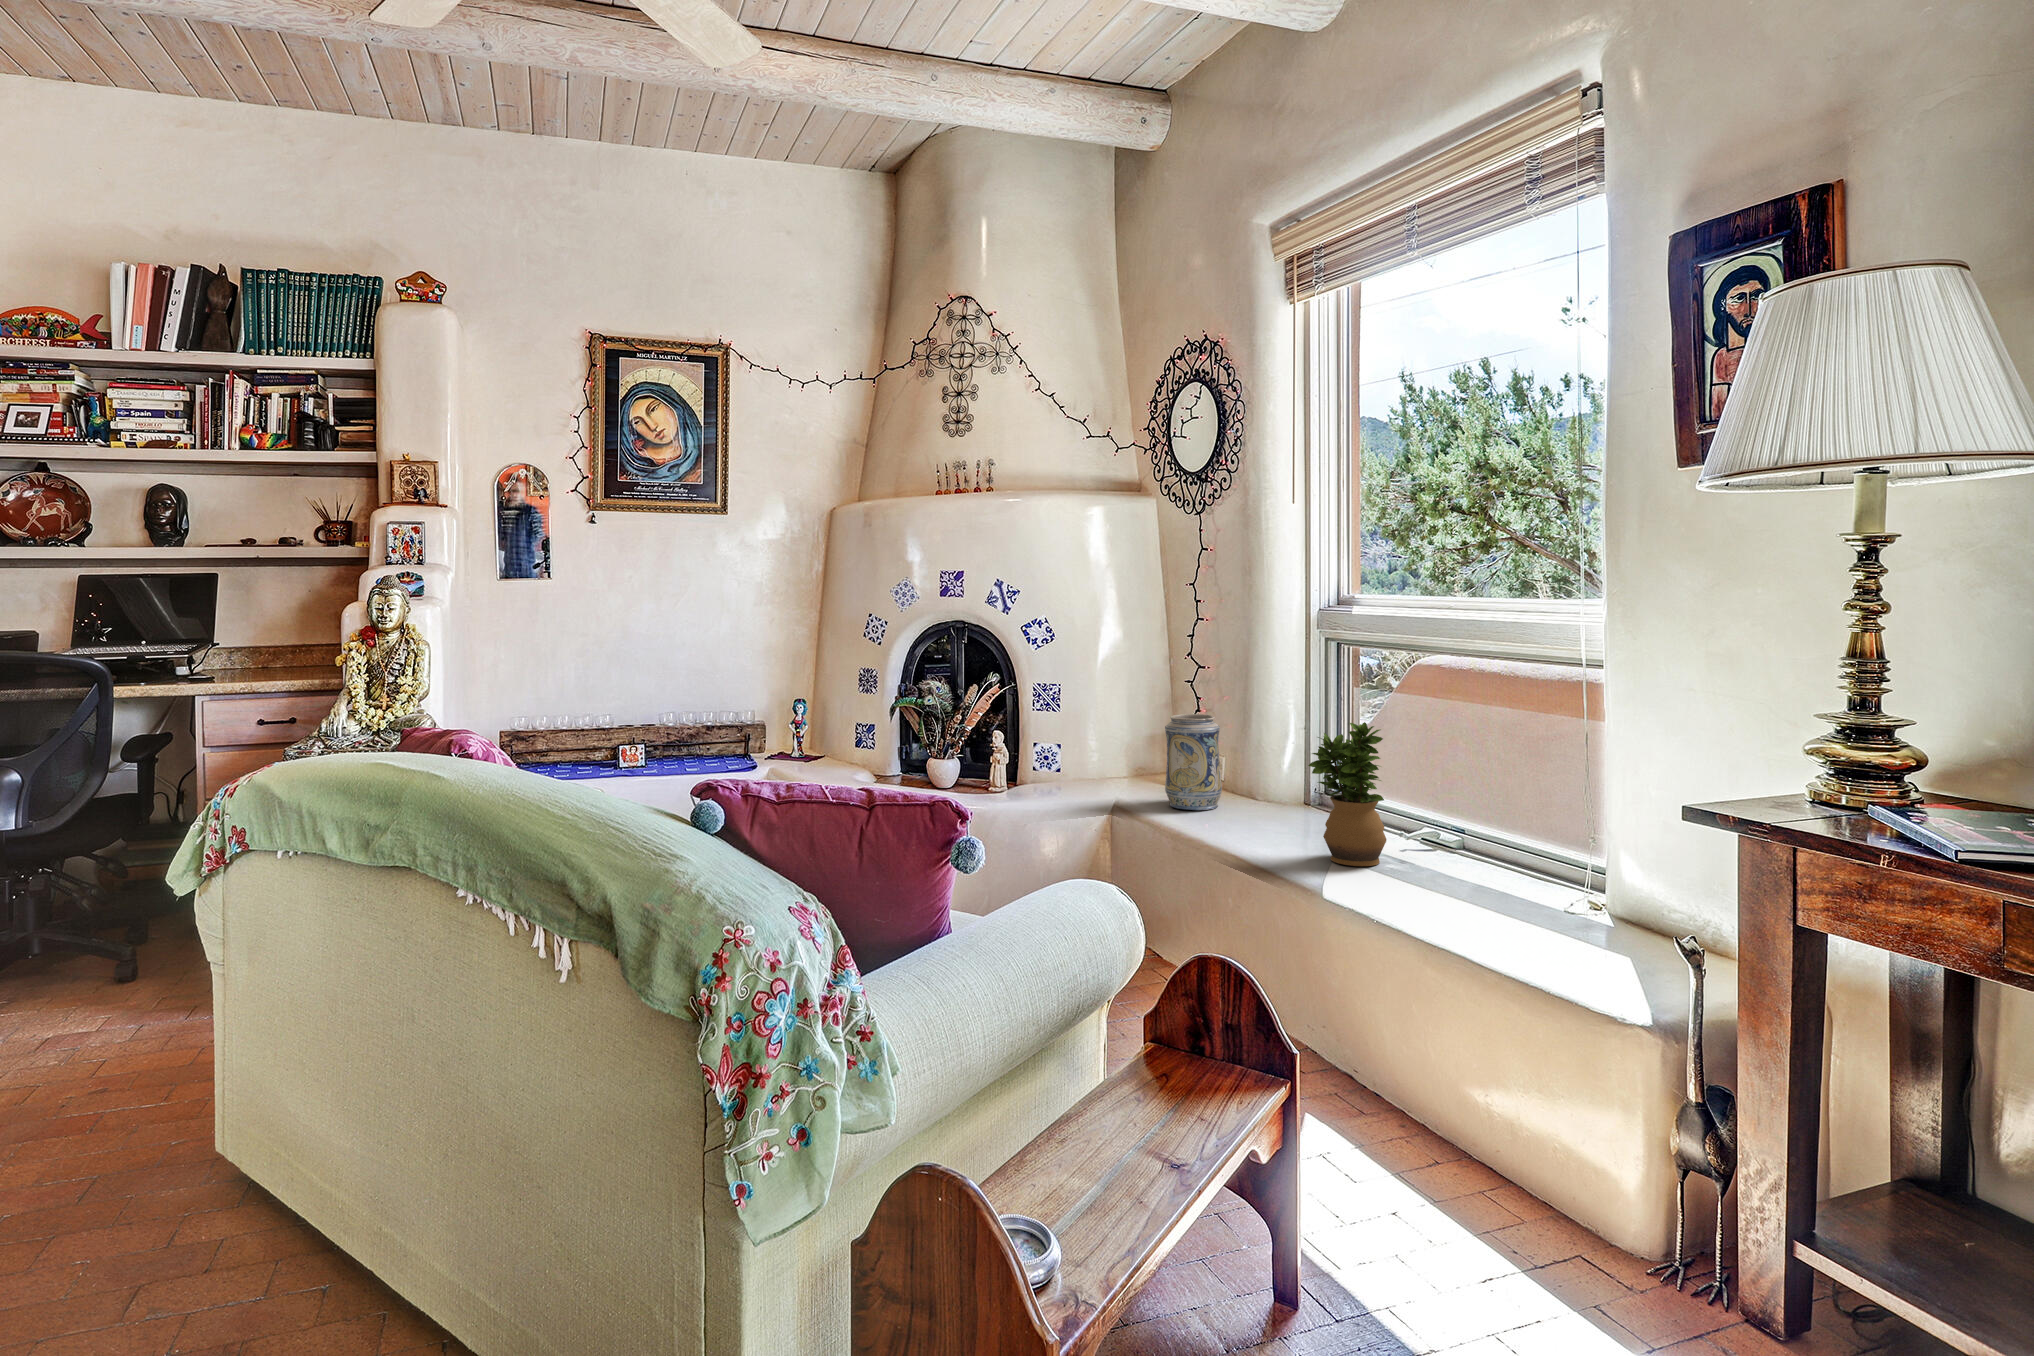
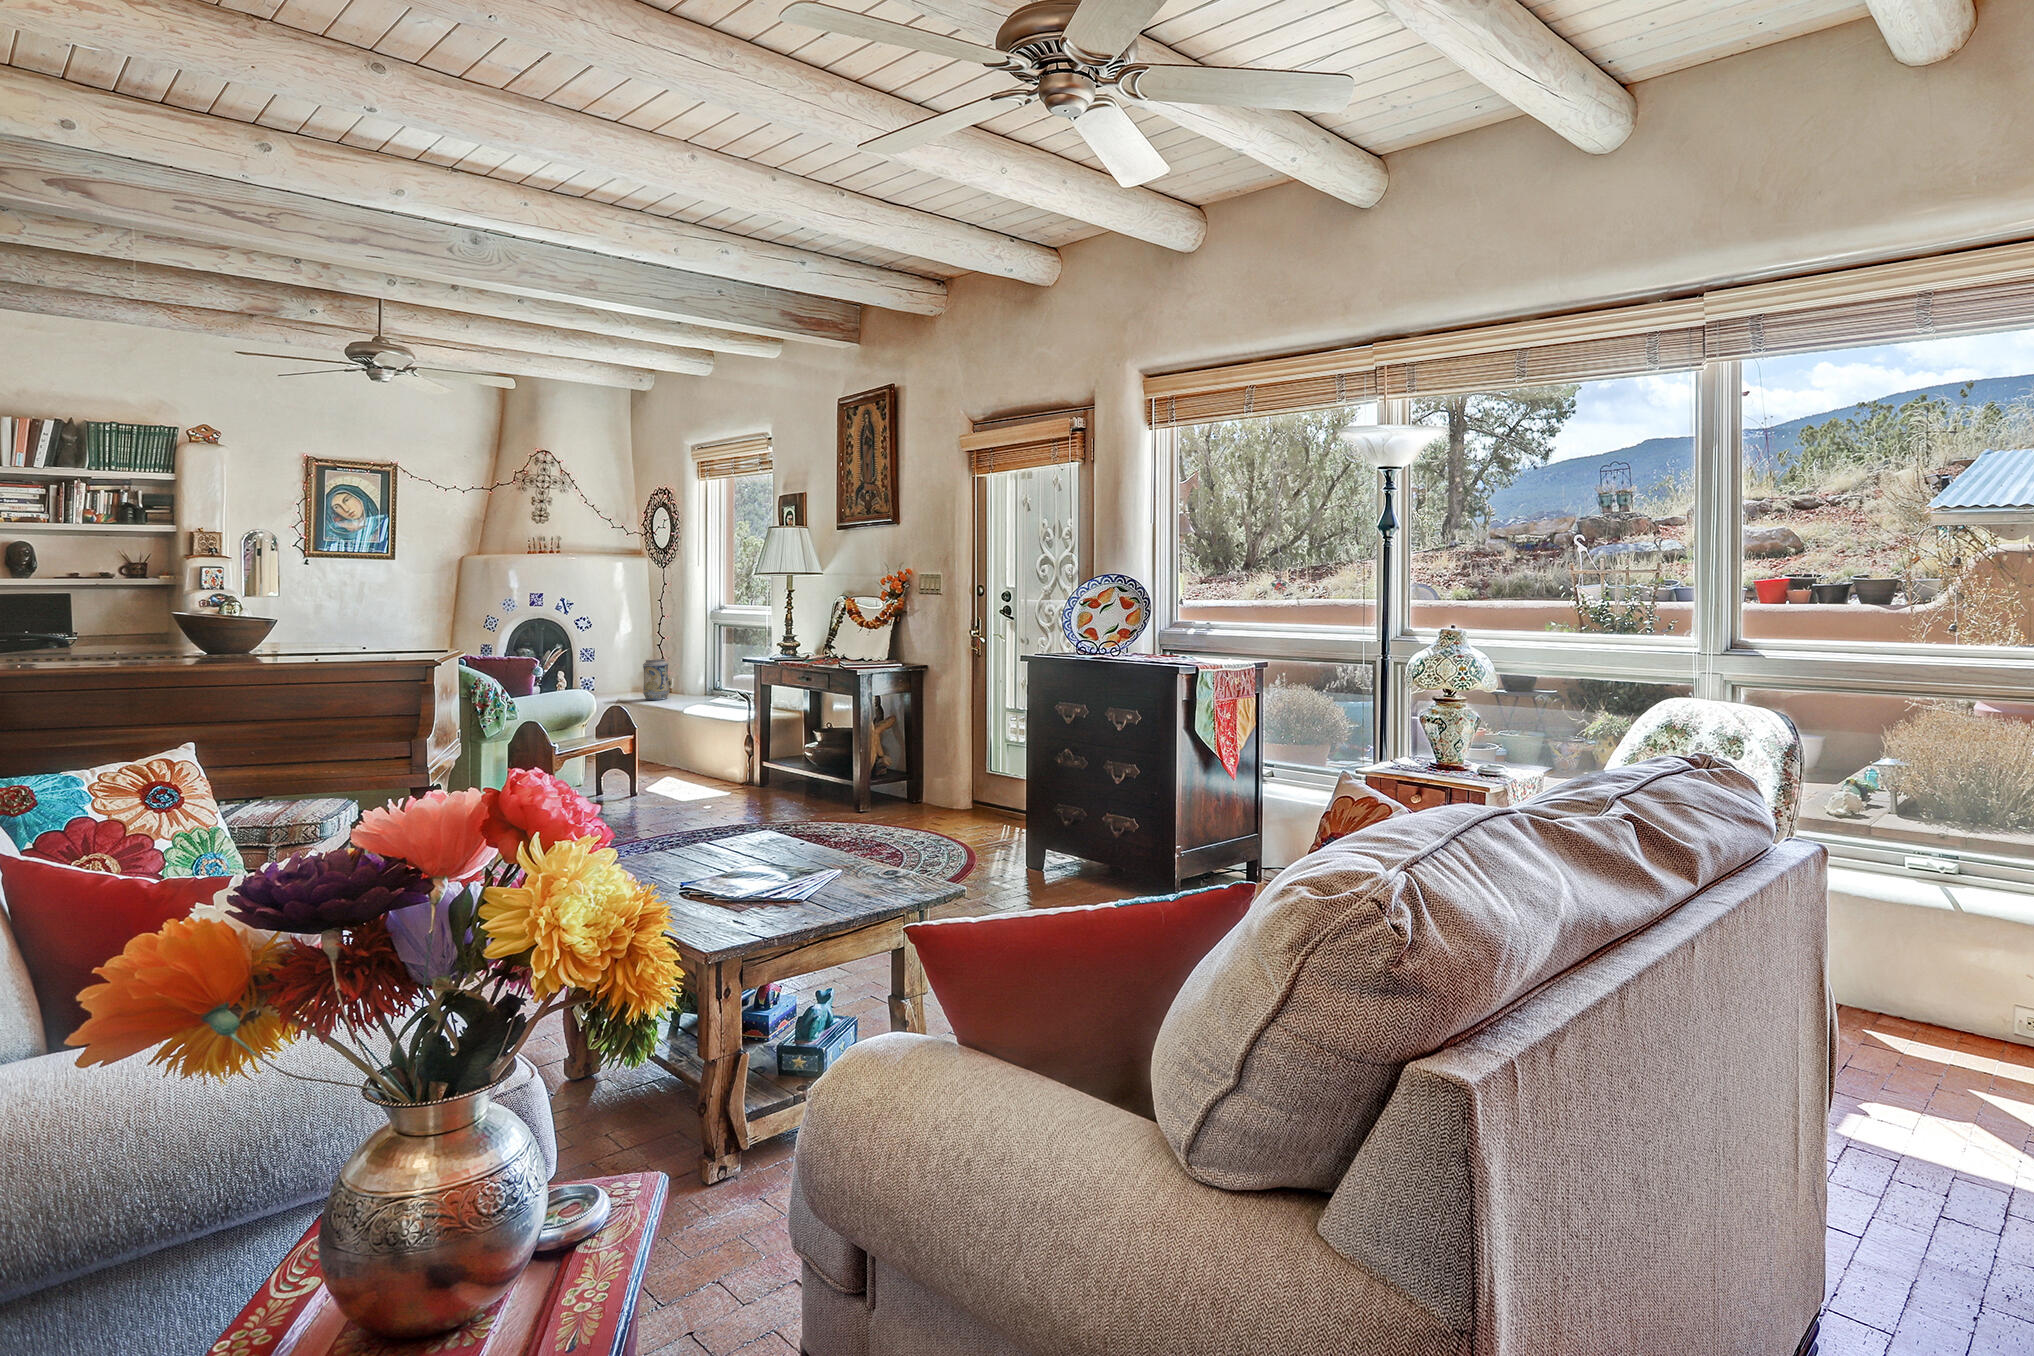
potted plant: present [1308,722,1386,866] -> none [690,654,719,707]

